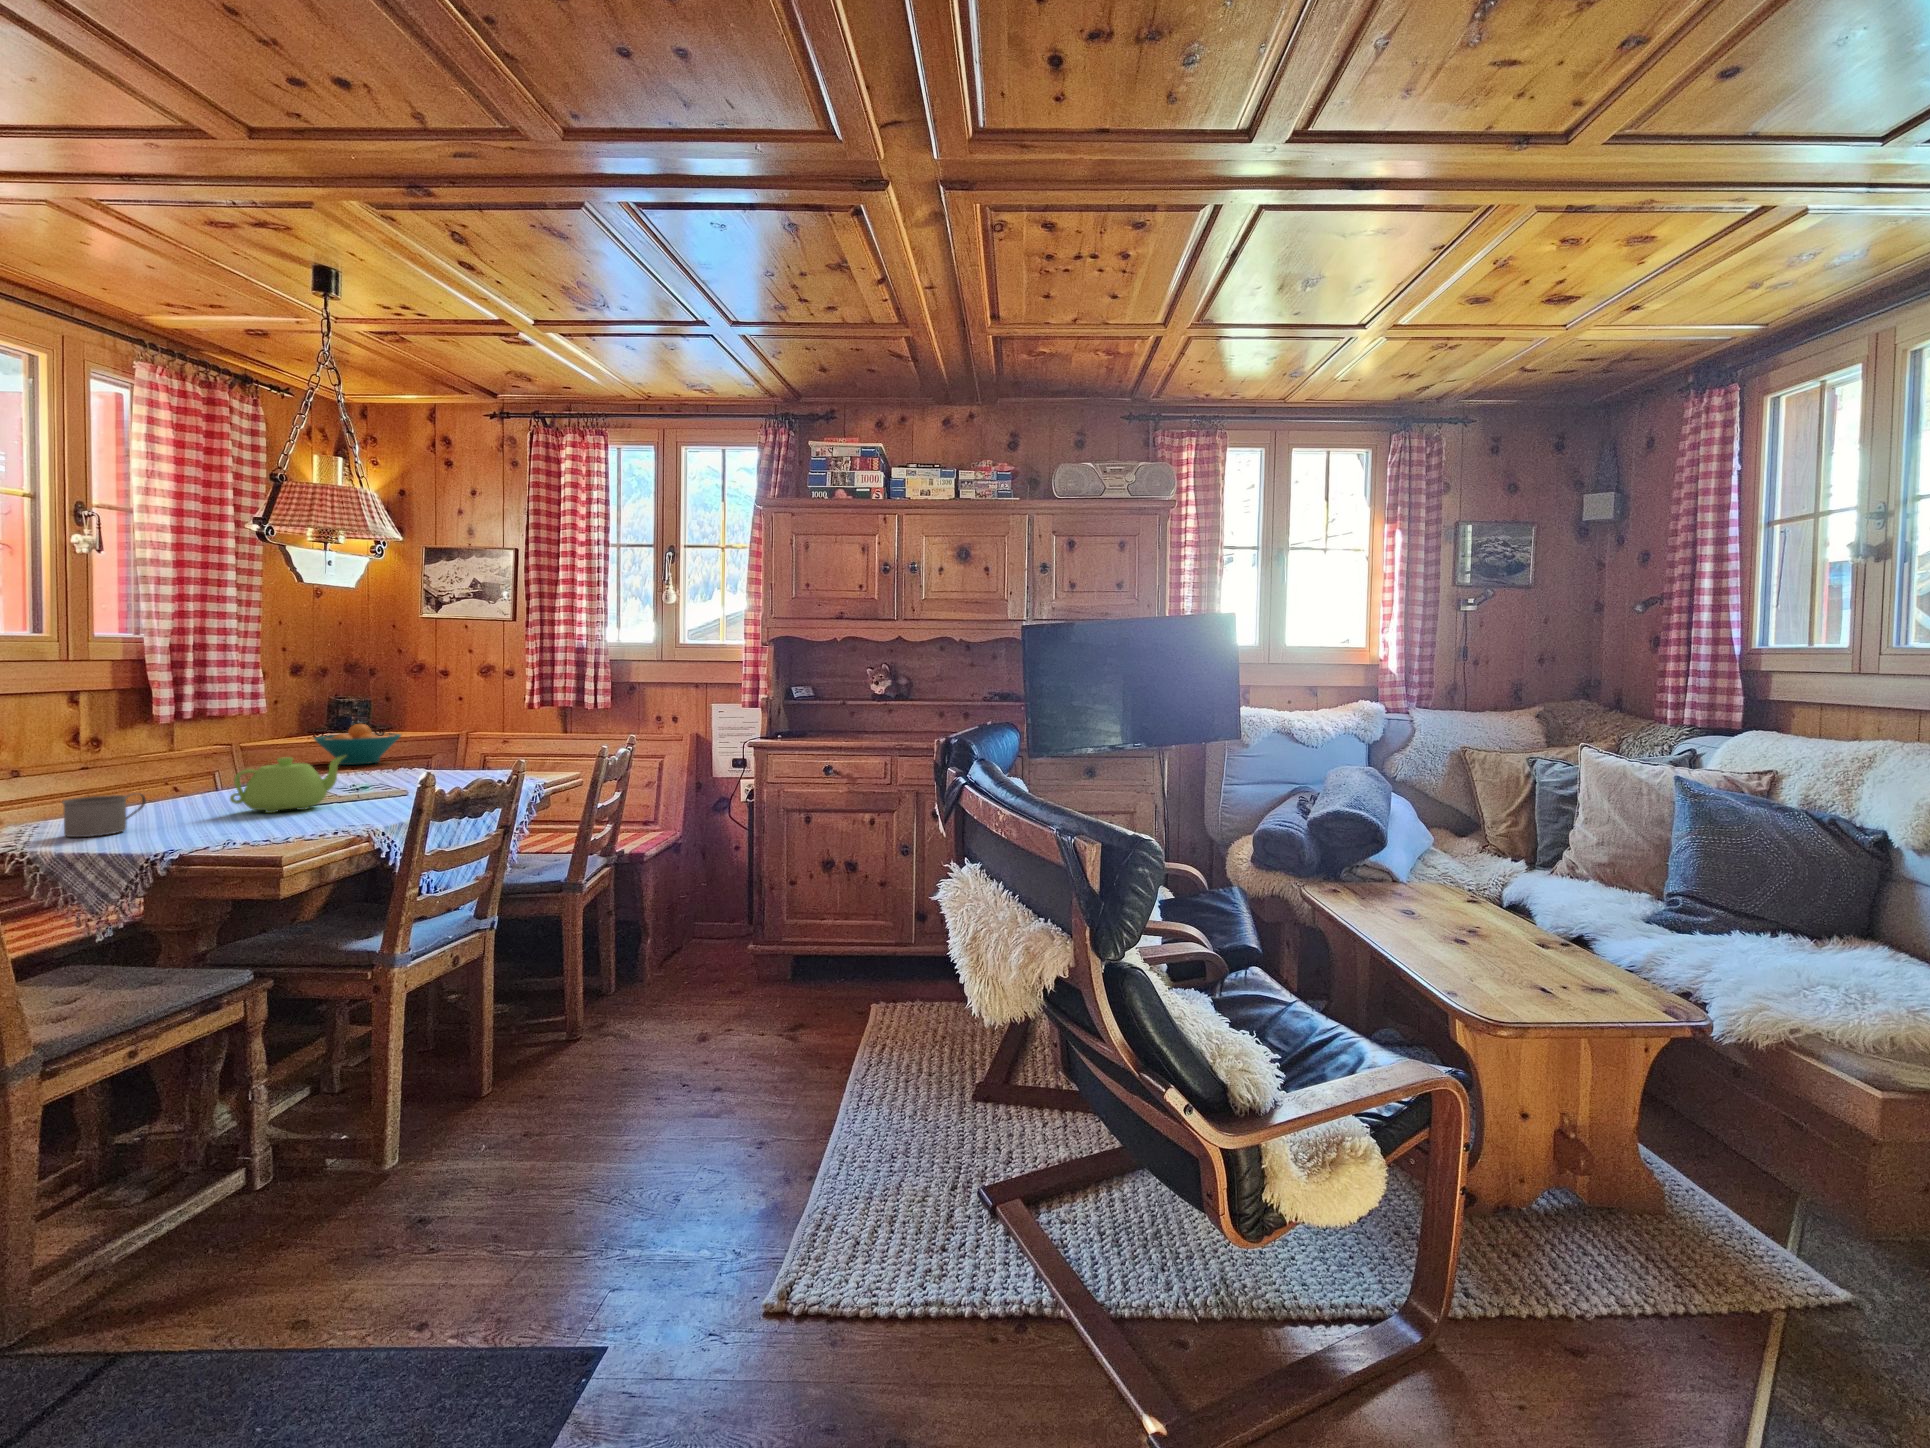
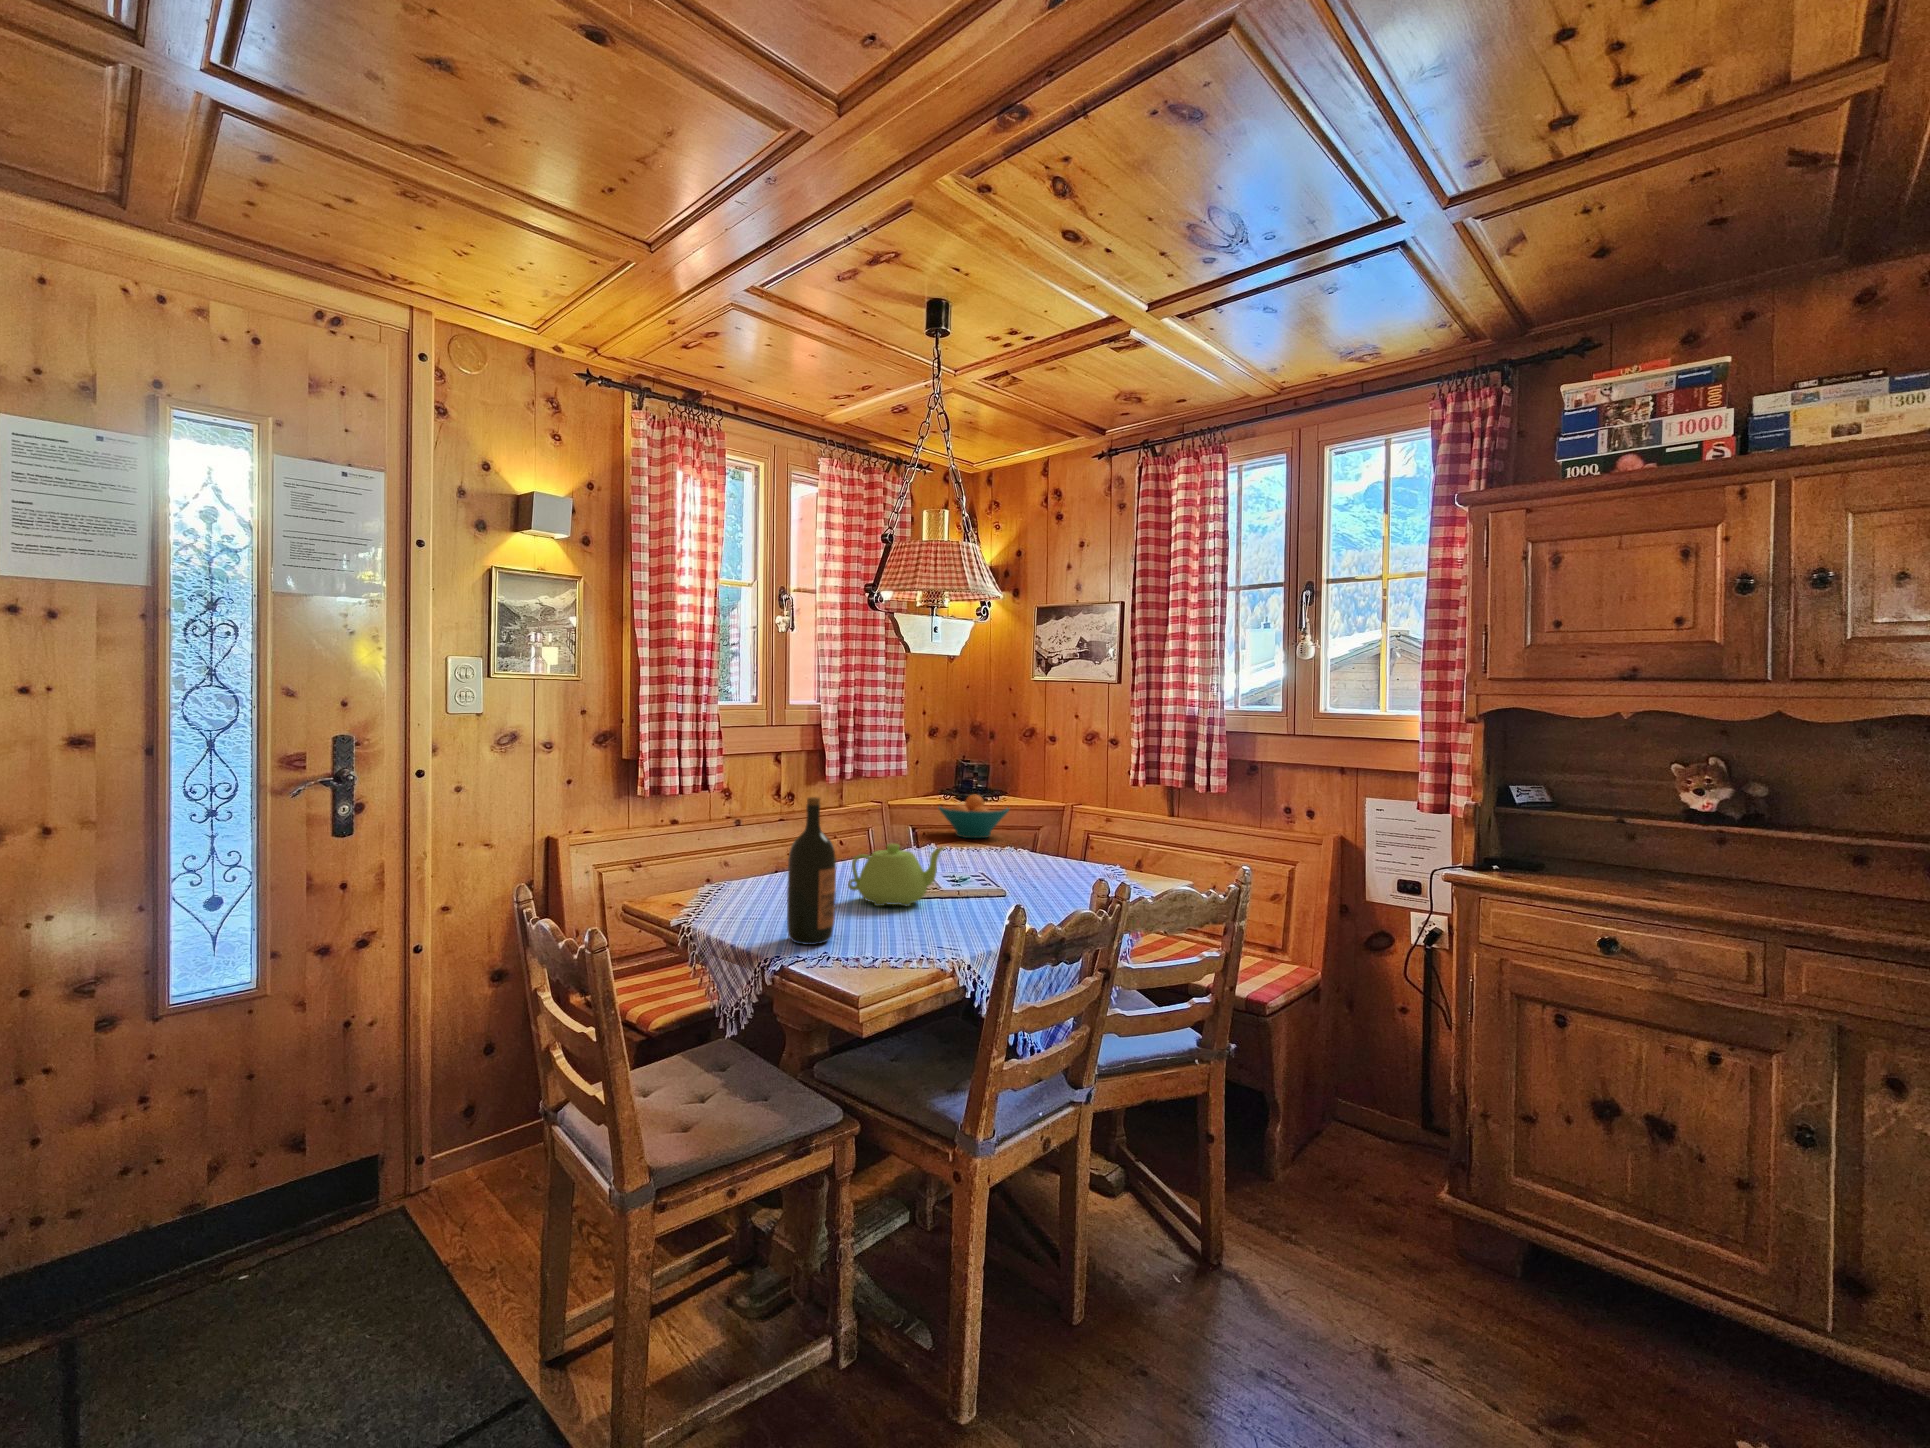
wine bottle: none [173,712,235,841] -> present [787,797,836,945]
mug: present [62,794,146,837] -> none [724,871,782,915]

